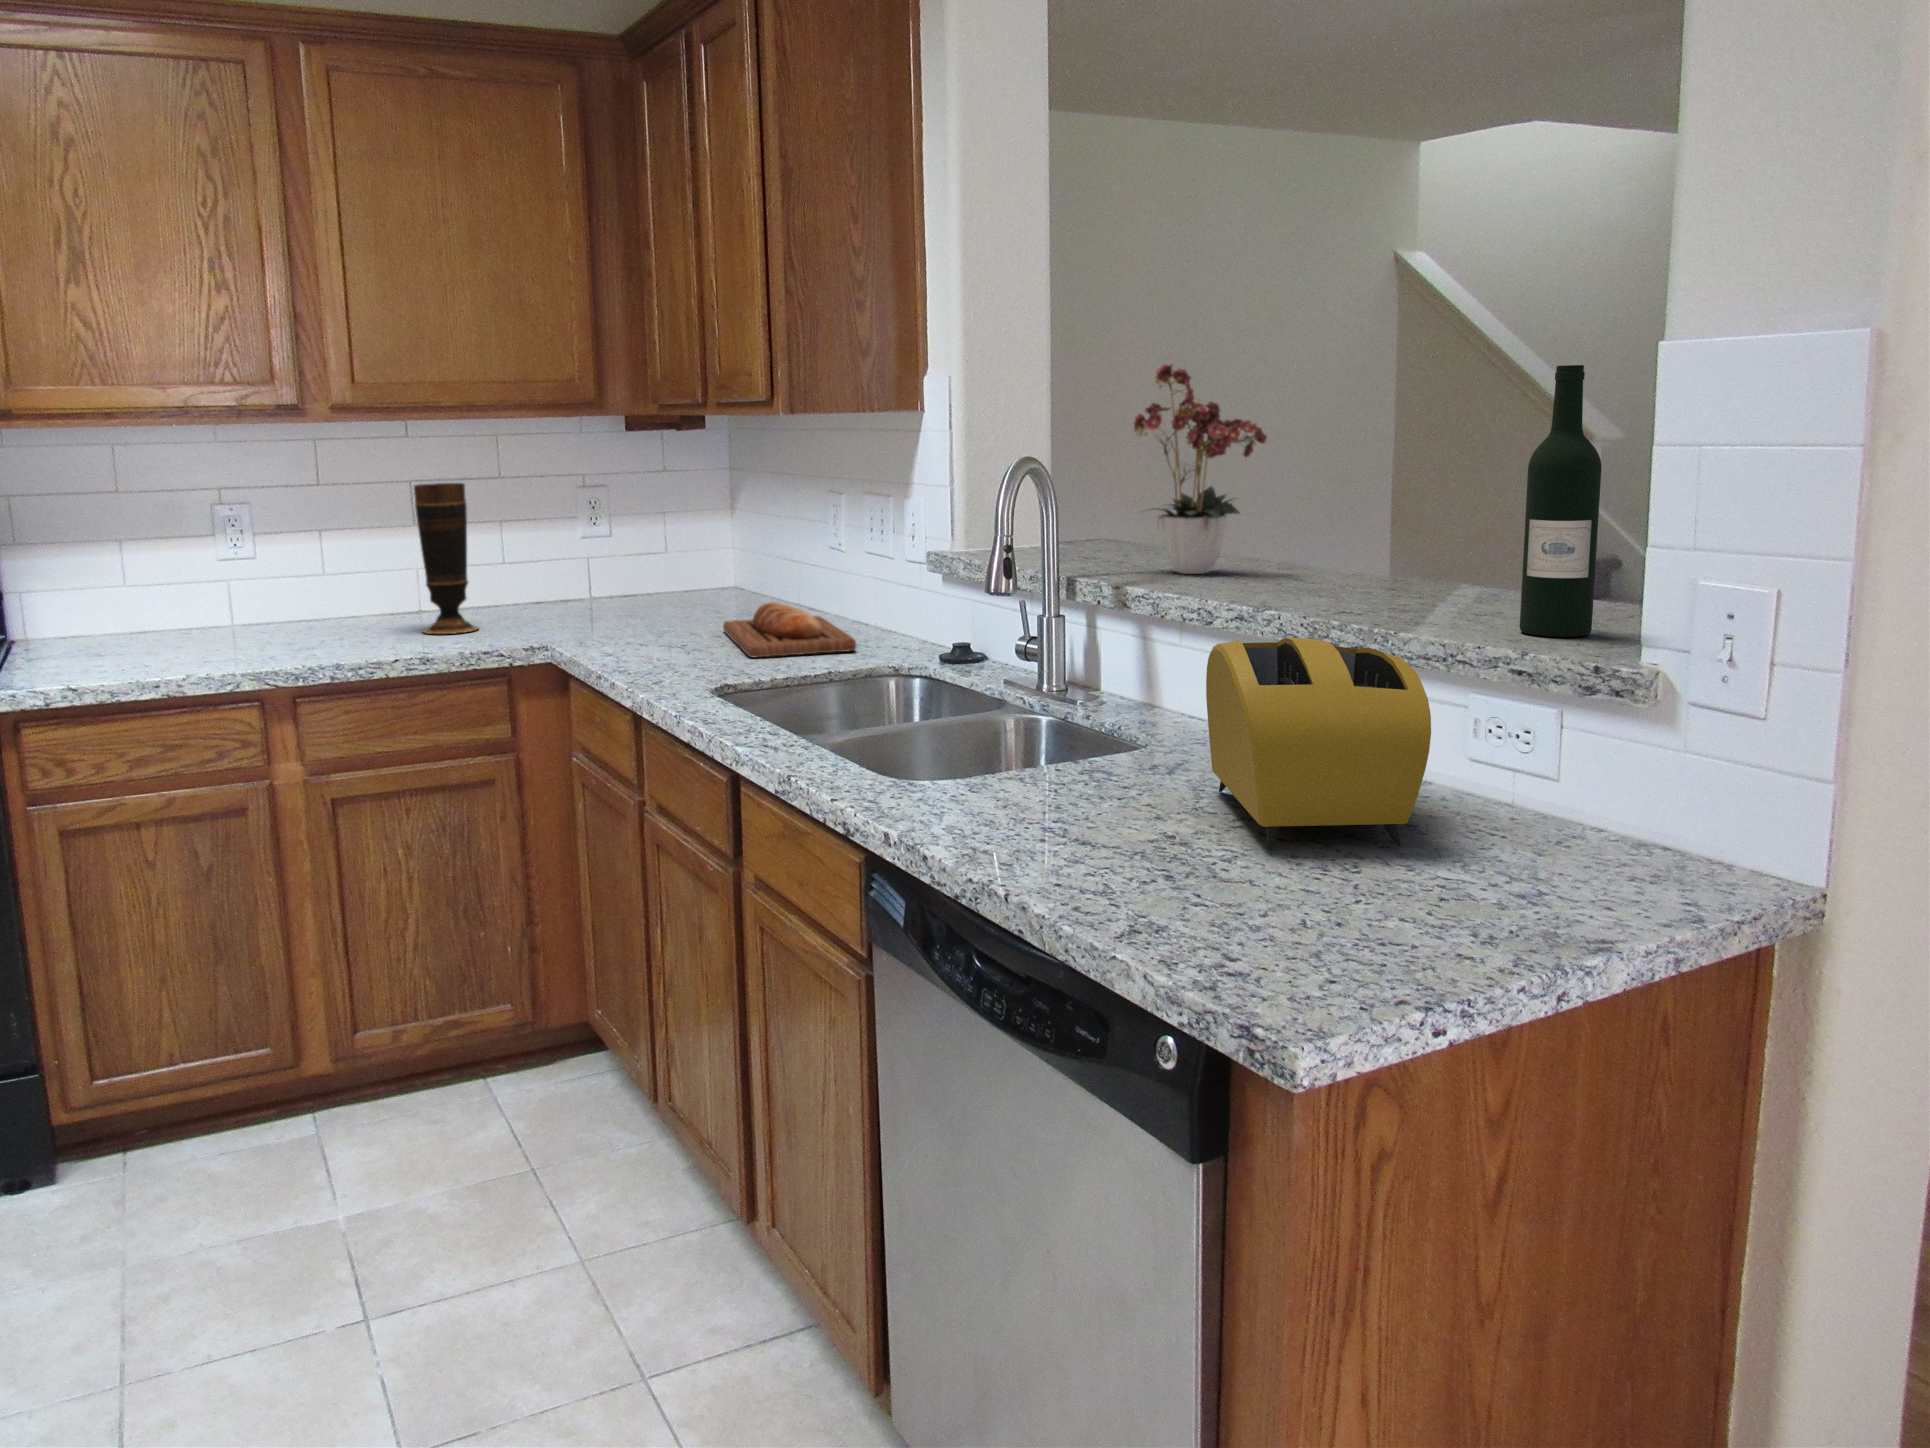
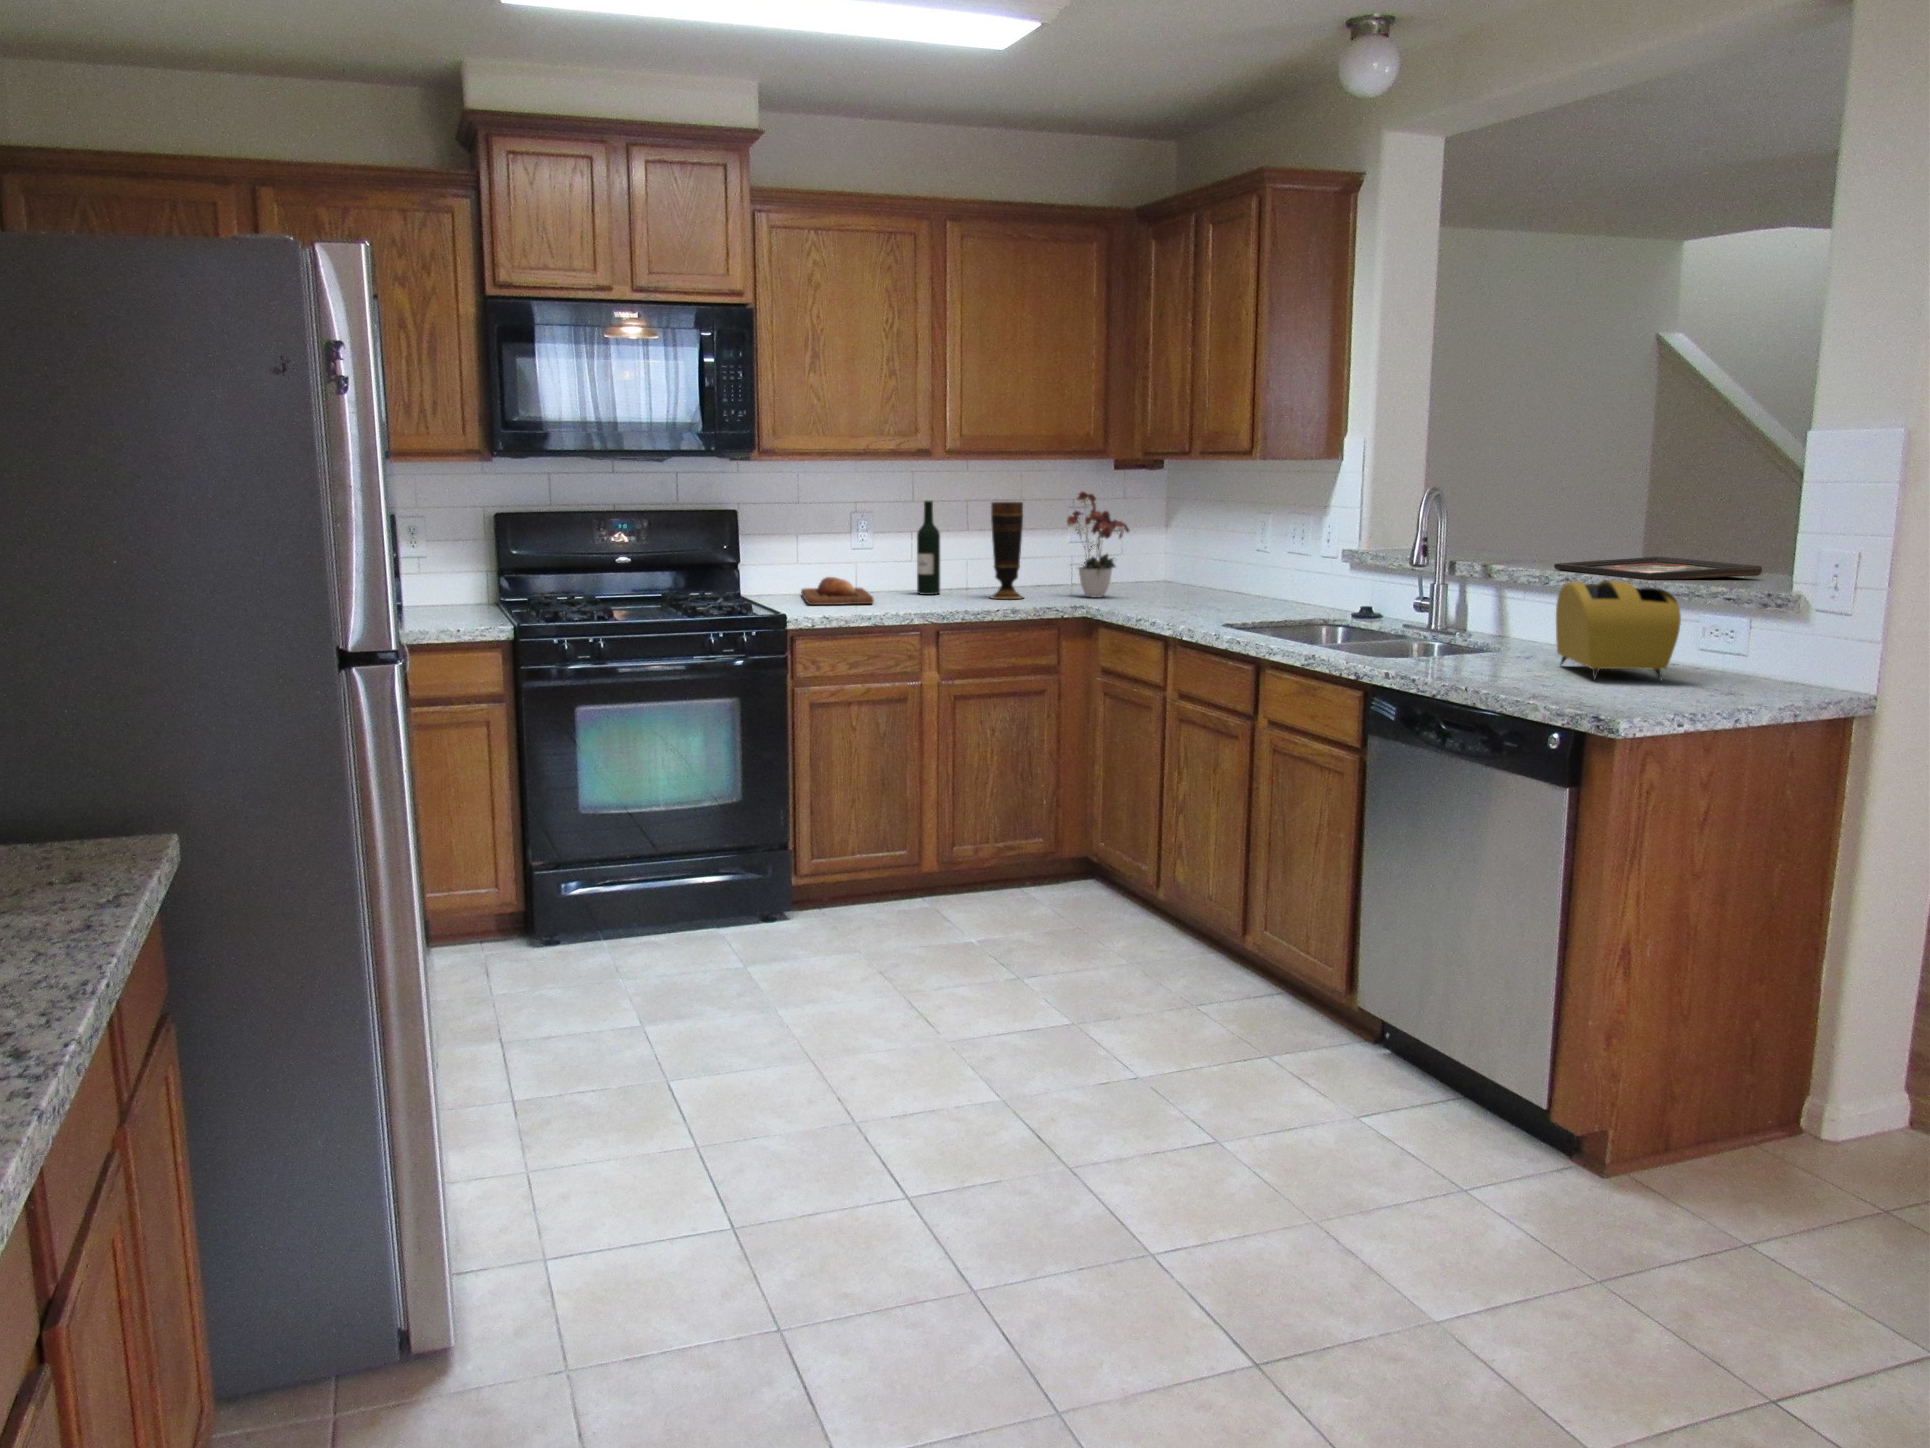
flower arrangement: present [1134,364,1267,574] -> present [1067,491,1129,598]
wine bottle: present [1520,365,1602,637] -> present [917,501,940,595]
decorative tray: none [1224,562,1564,621] -> present [1554,557,1762,580]
bread loaf: present [723,602,856,657] -> present [801,577,874,605]

